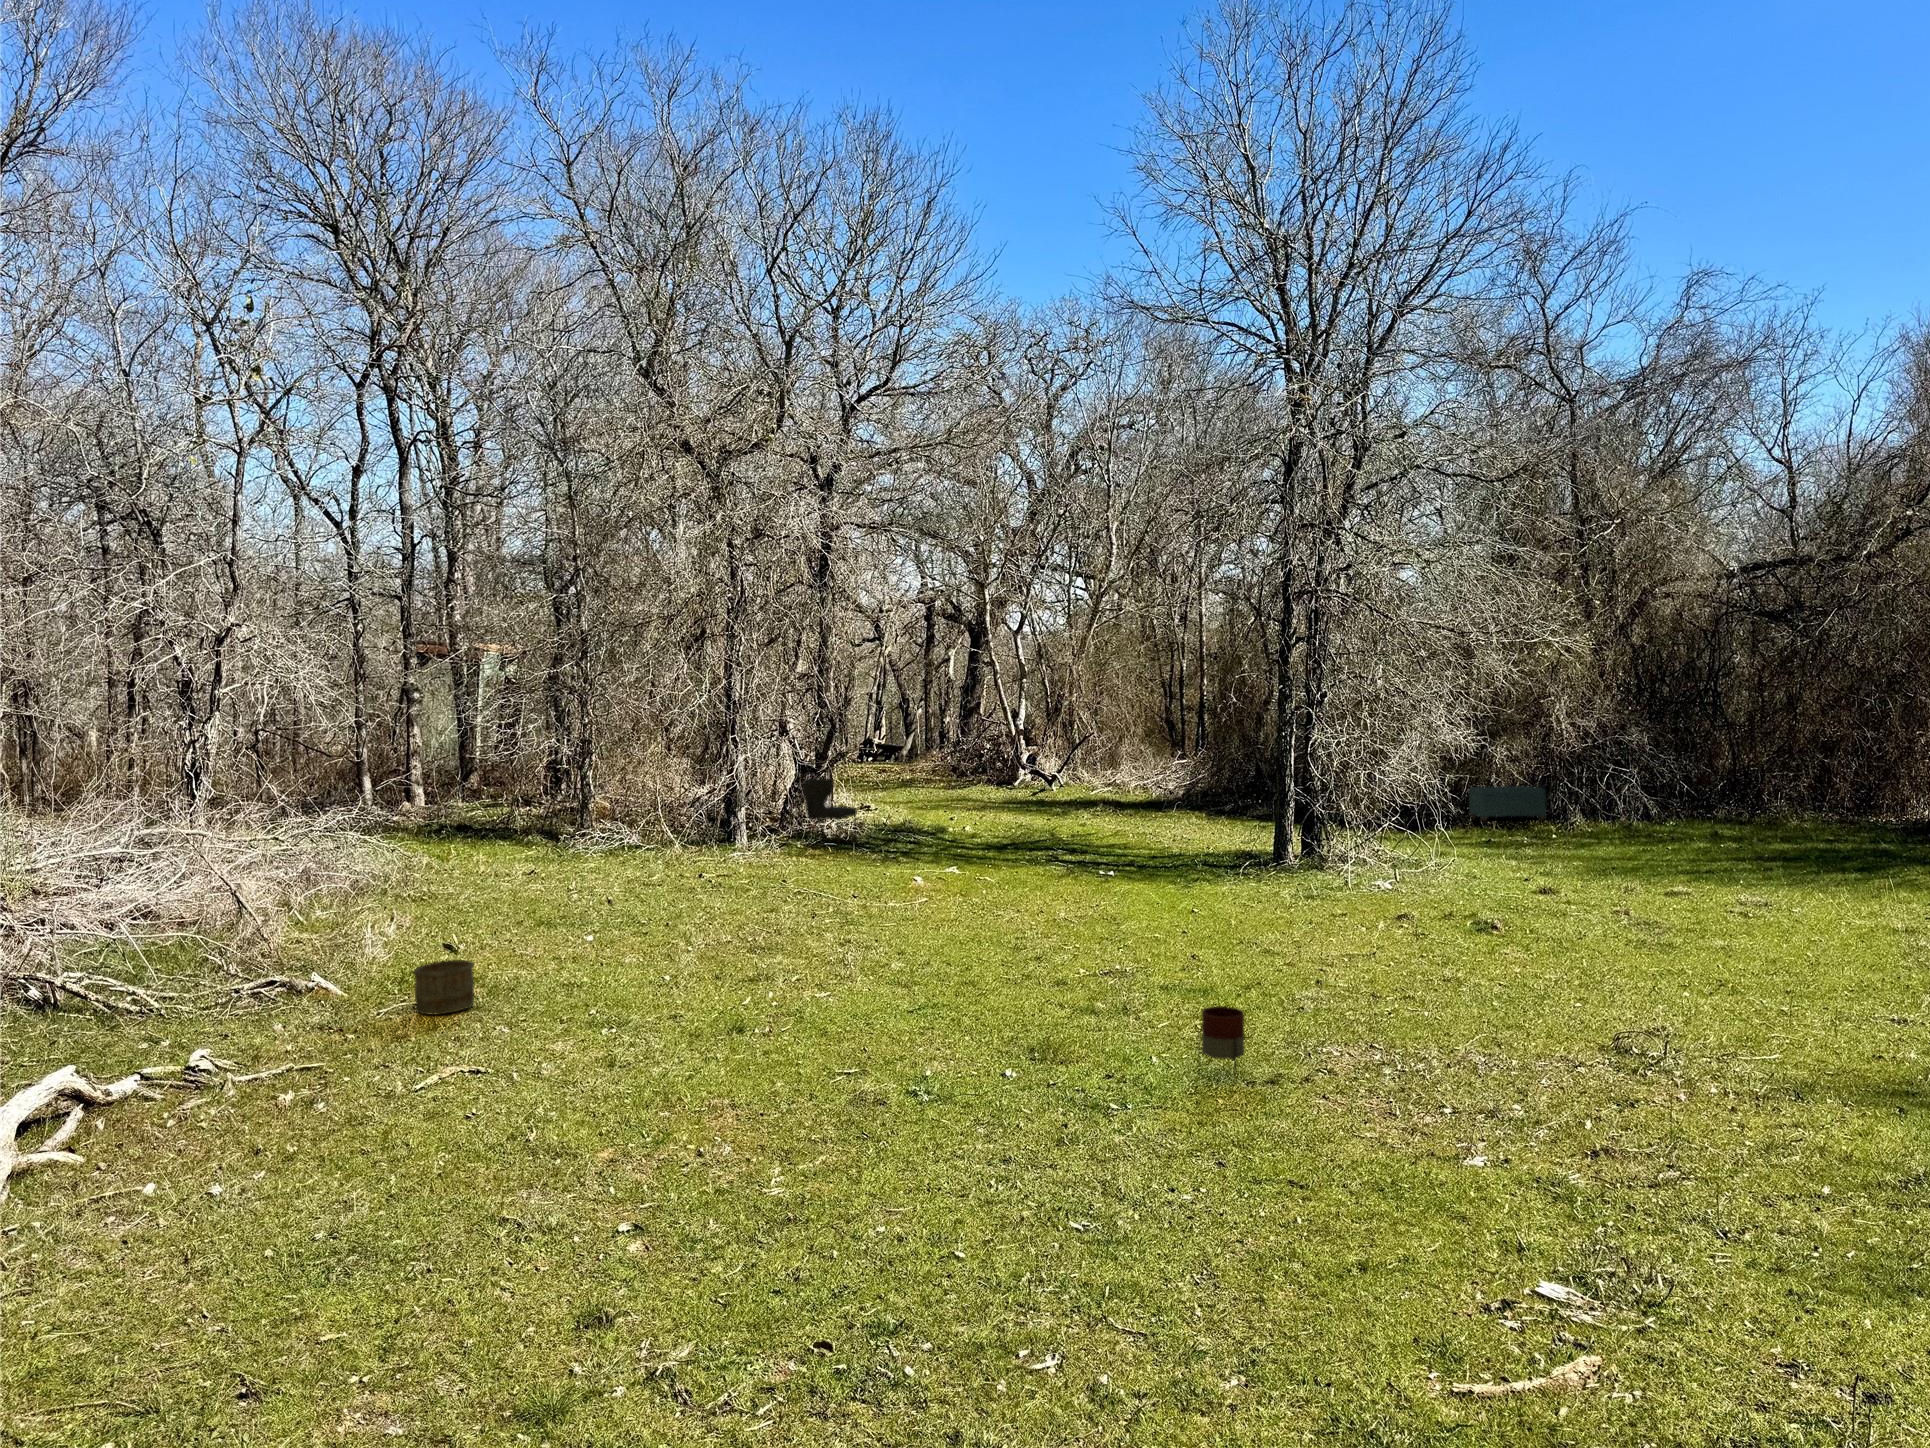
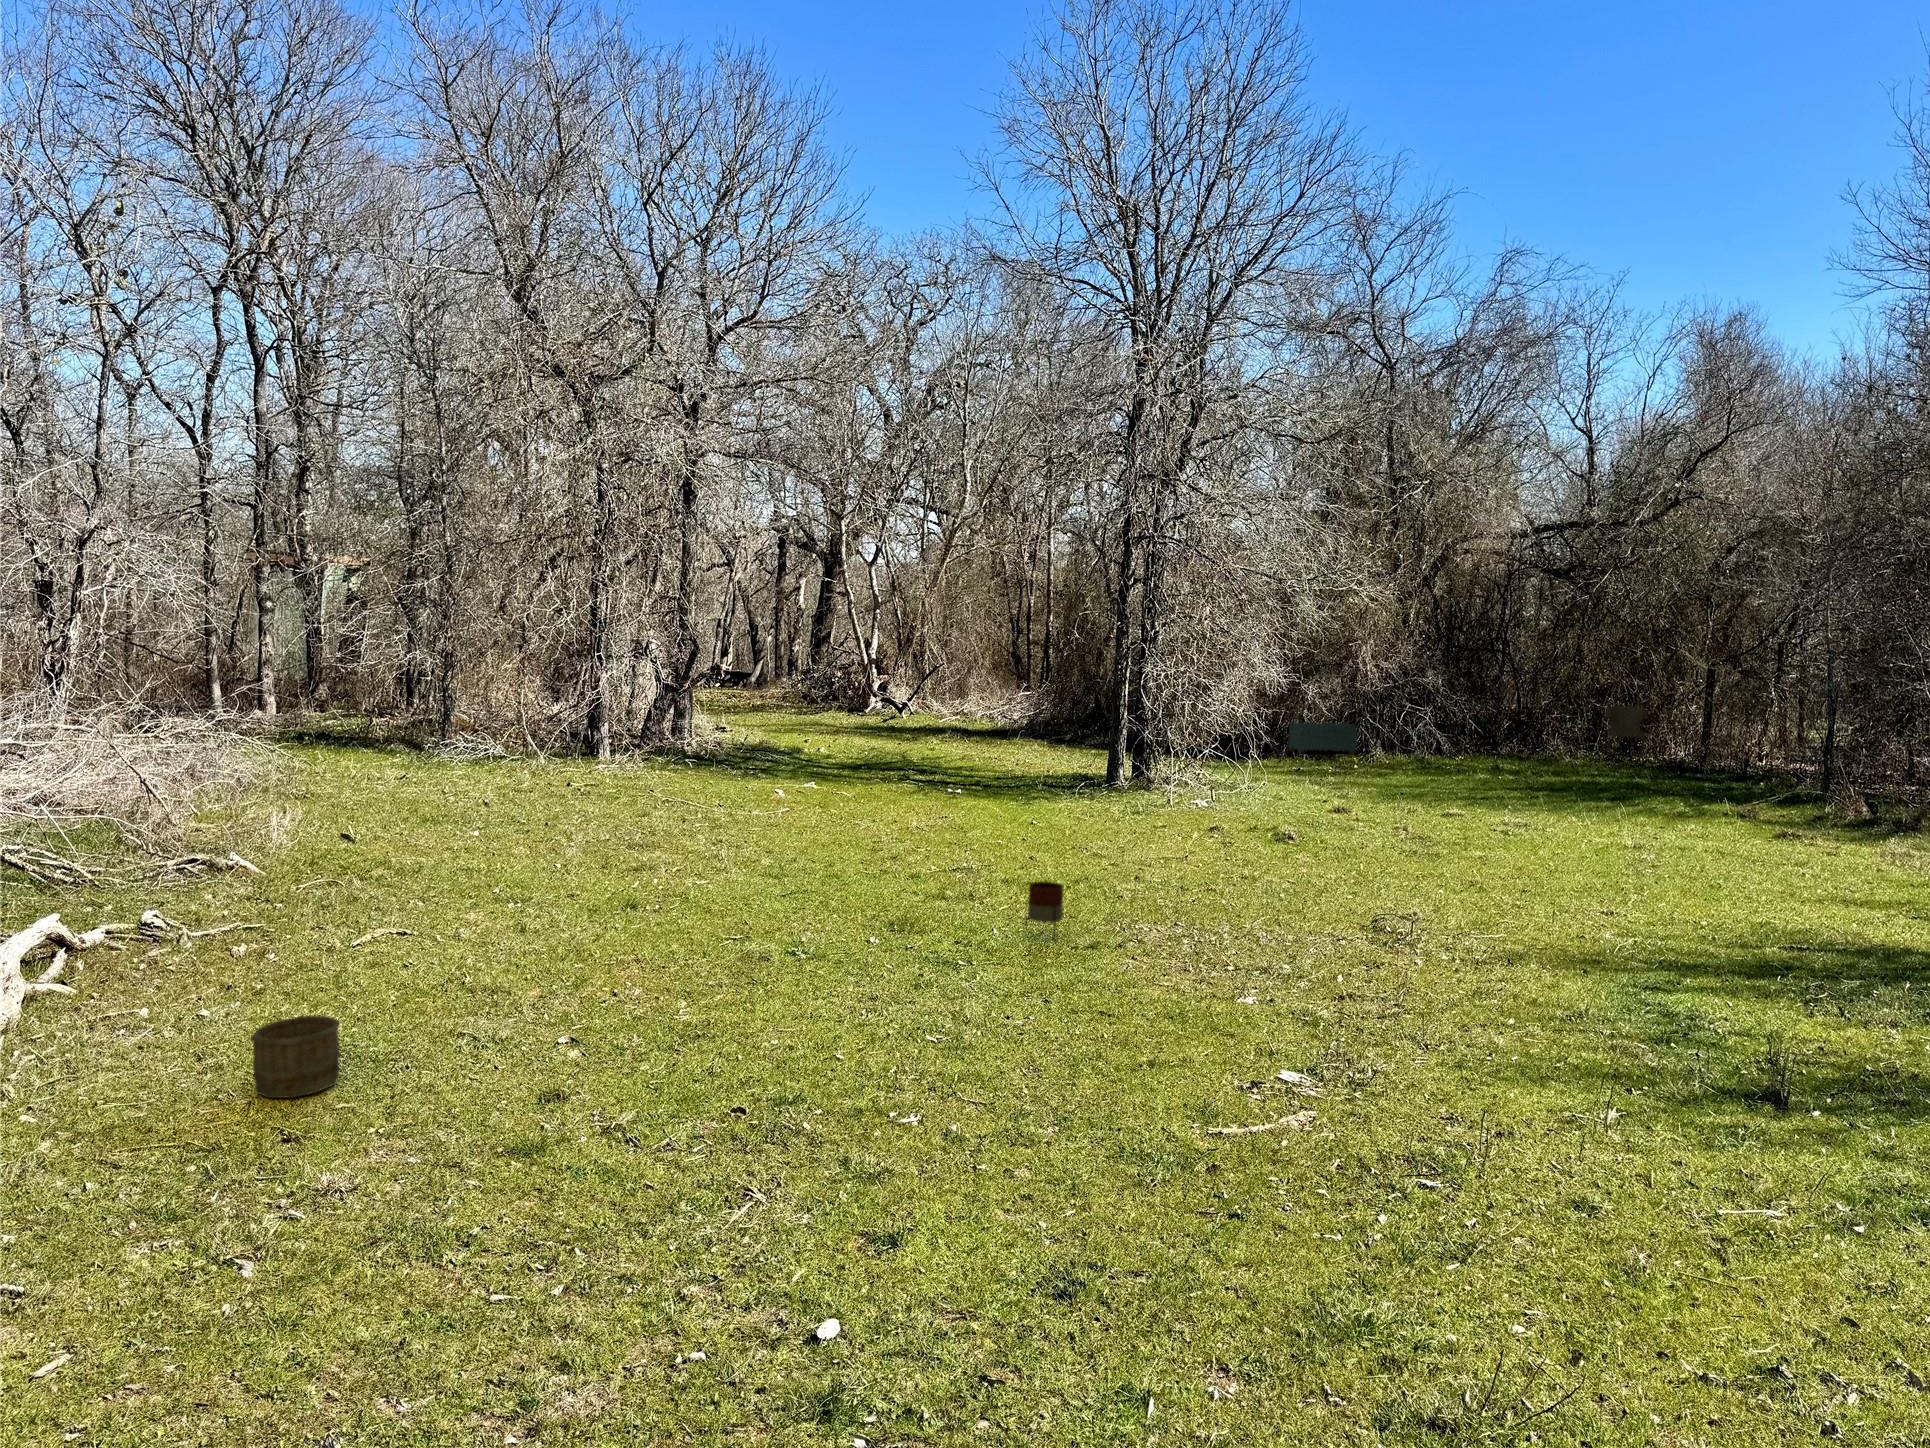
chair: present [802,778,857,846] -> present [1606,706,1646,758]
wooden bucket: present [413,960,474,1015] -> present [250,1016,340,1098]

